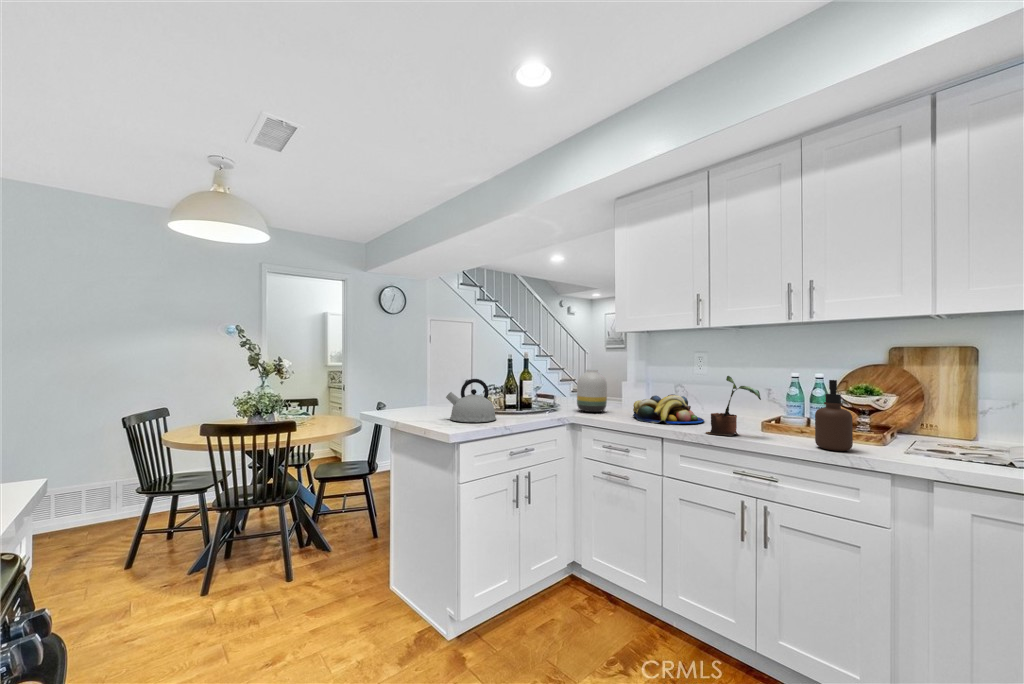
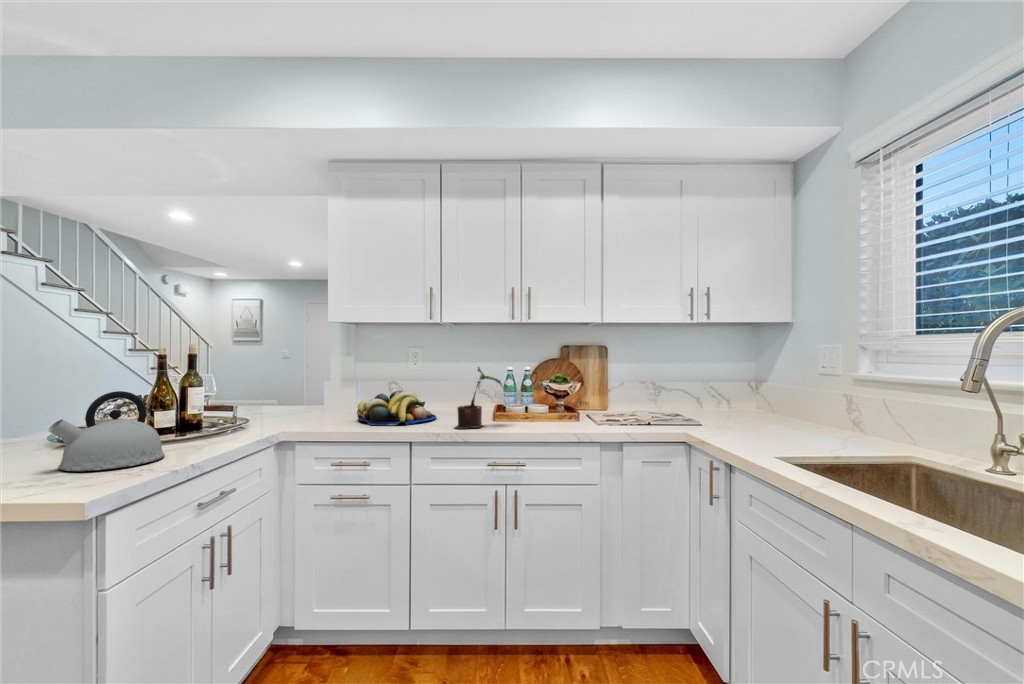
vase: present [577,370,607,412] -> none [277,367,320,423]
soap dispenser: present [815,380,853,451] -> none [548,366,574,427]

